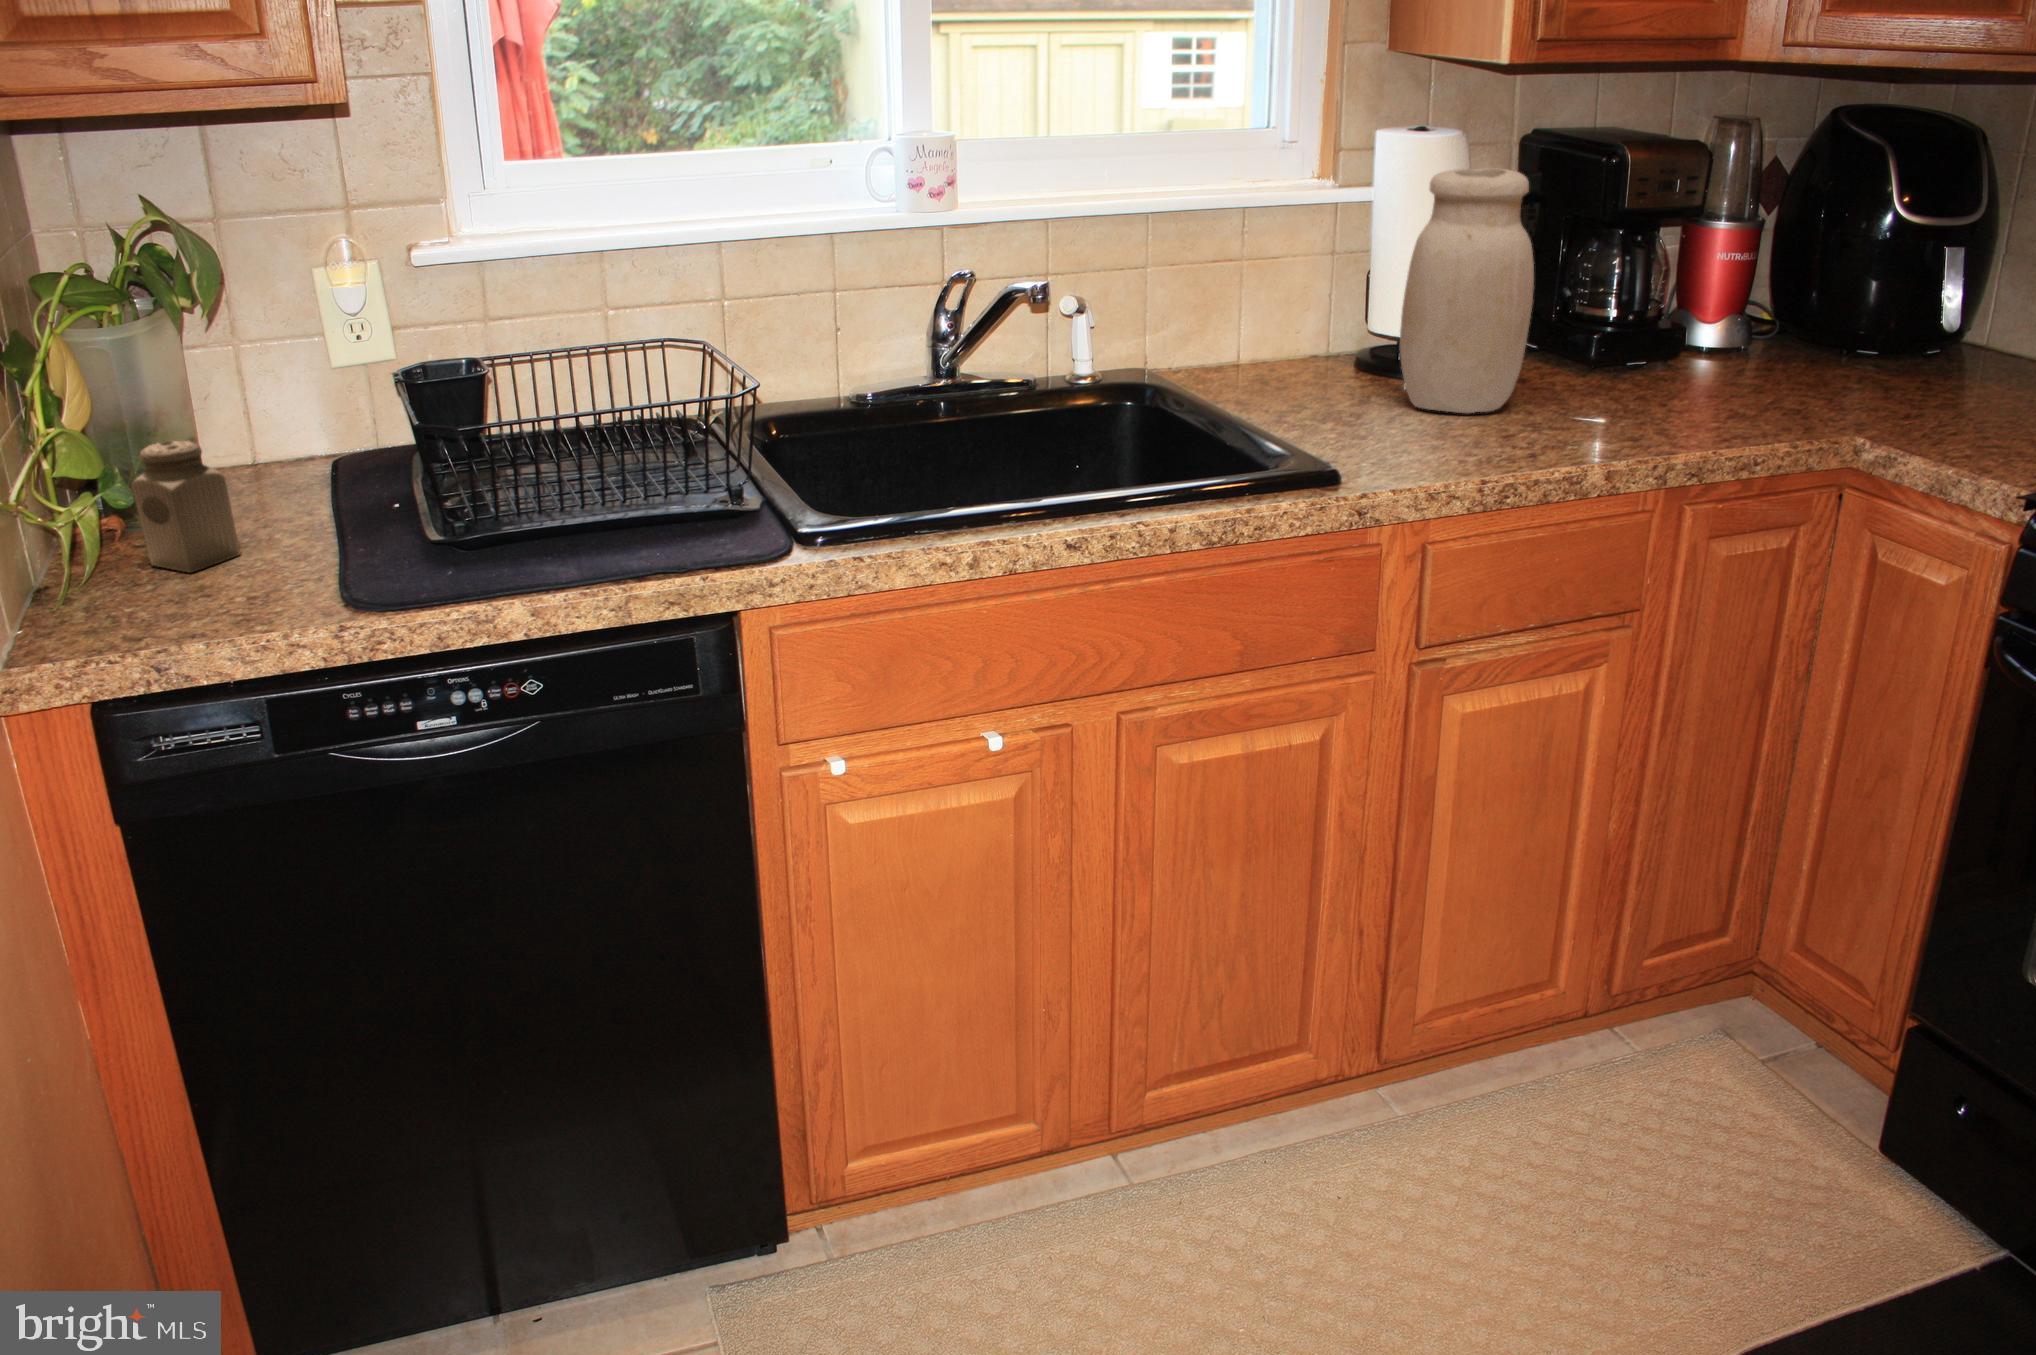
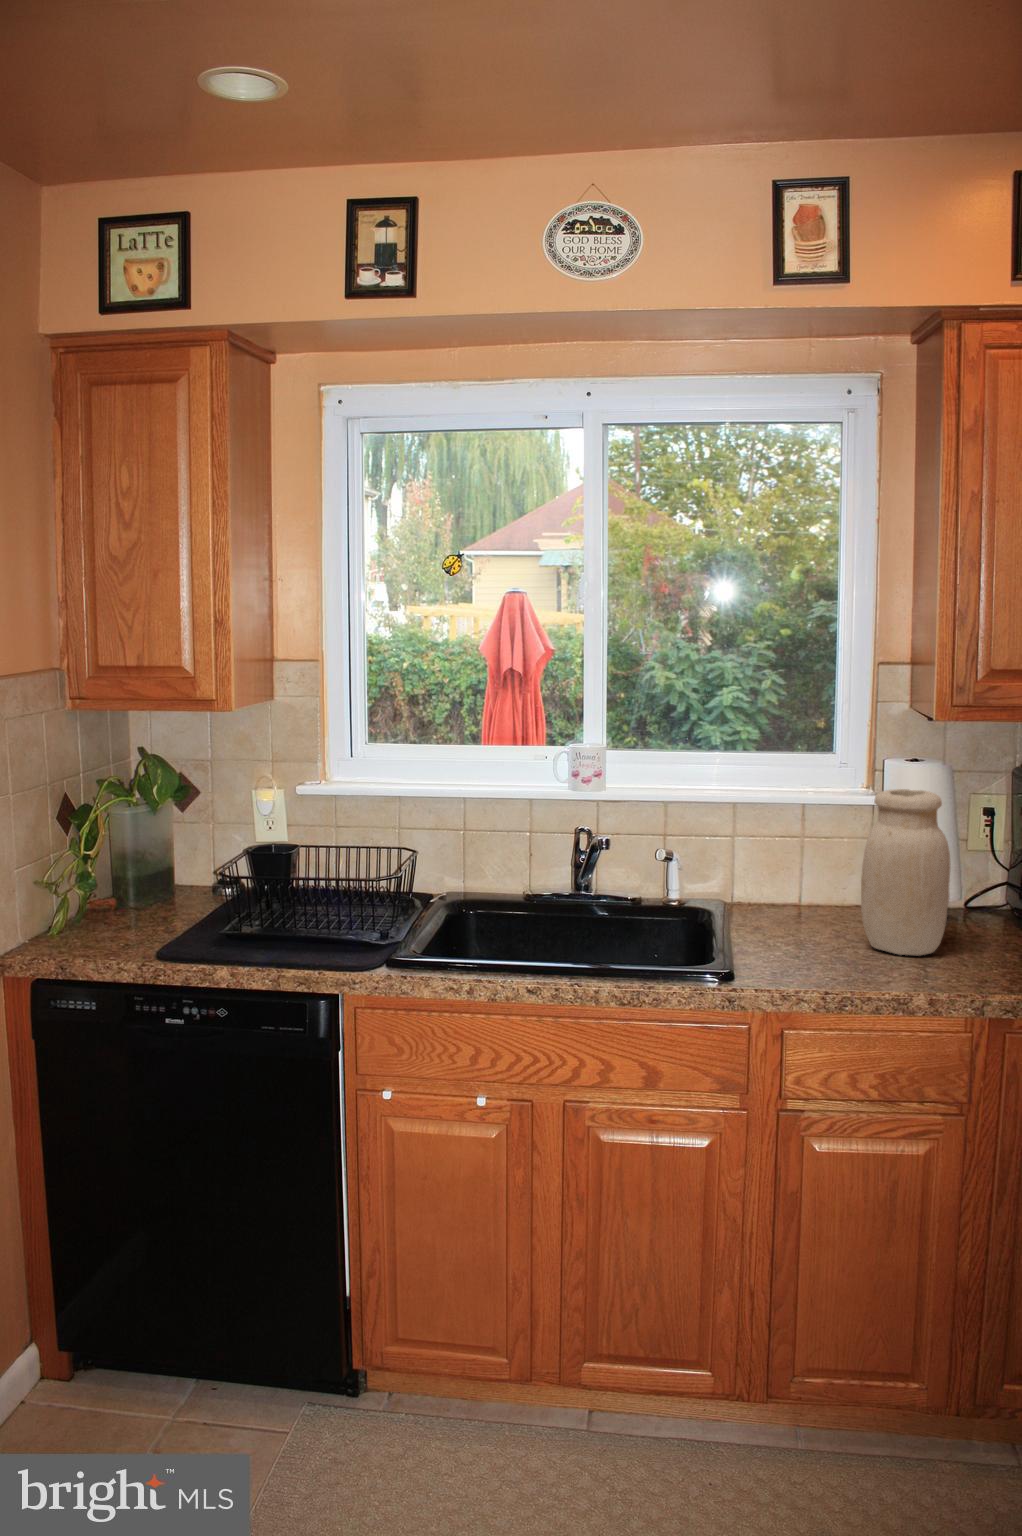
salt shaker: present [131,441,240,572] -> none [105,869,147,934]

